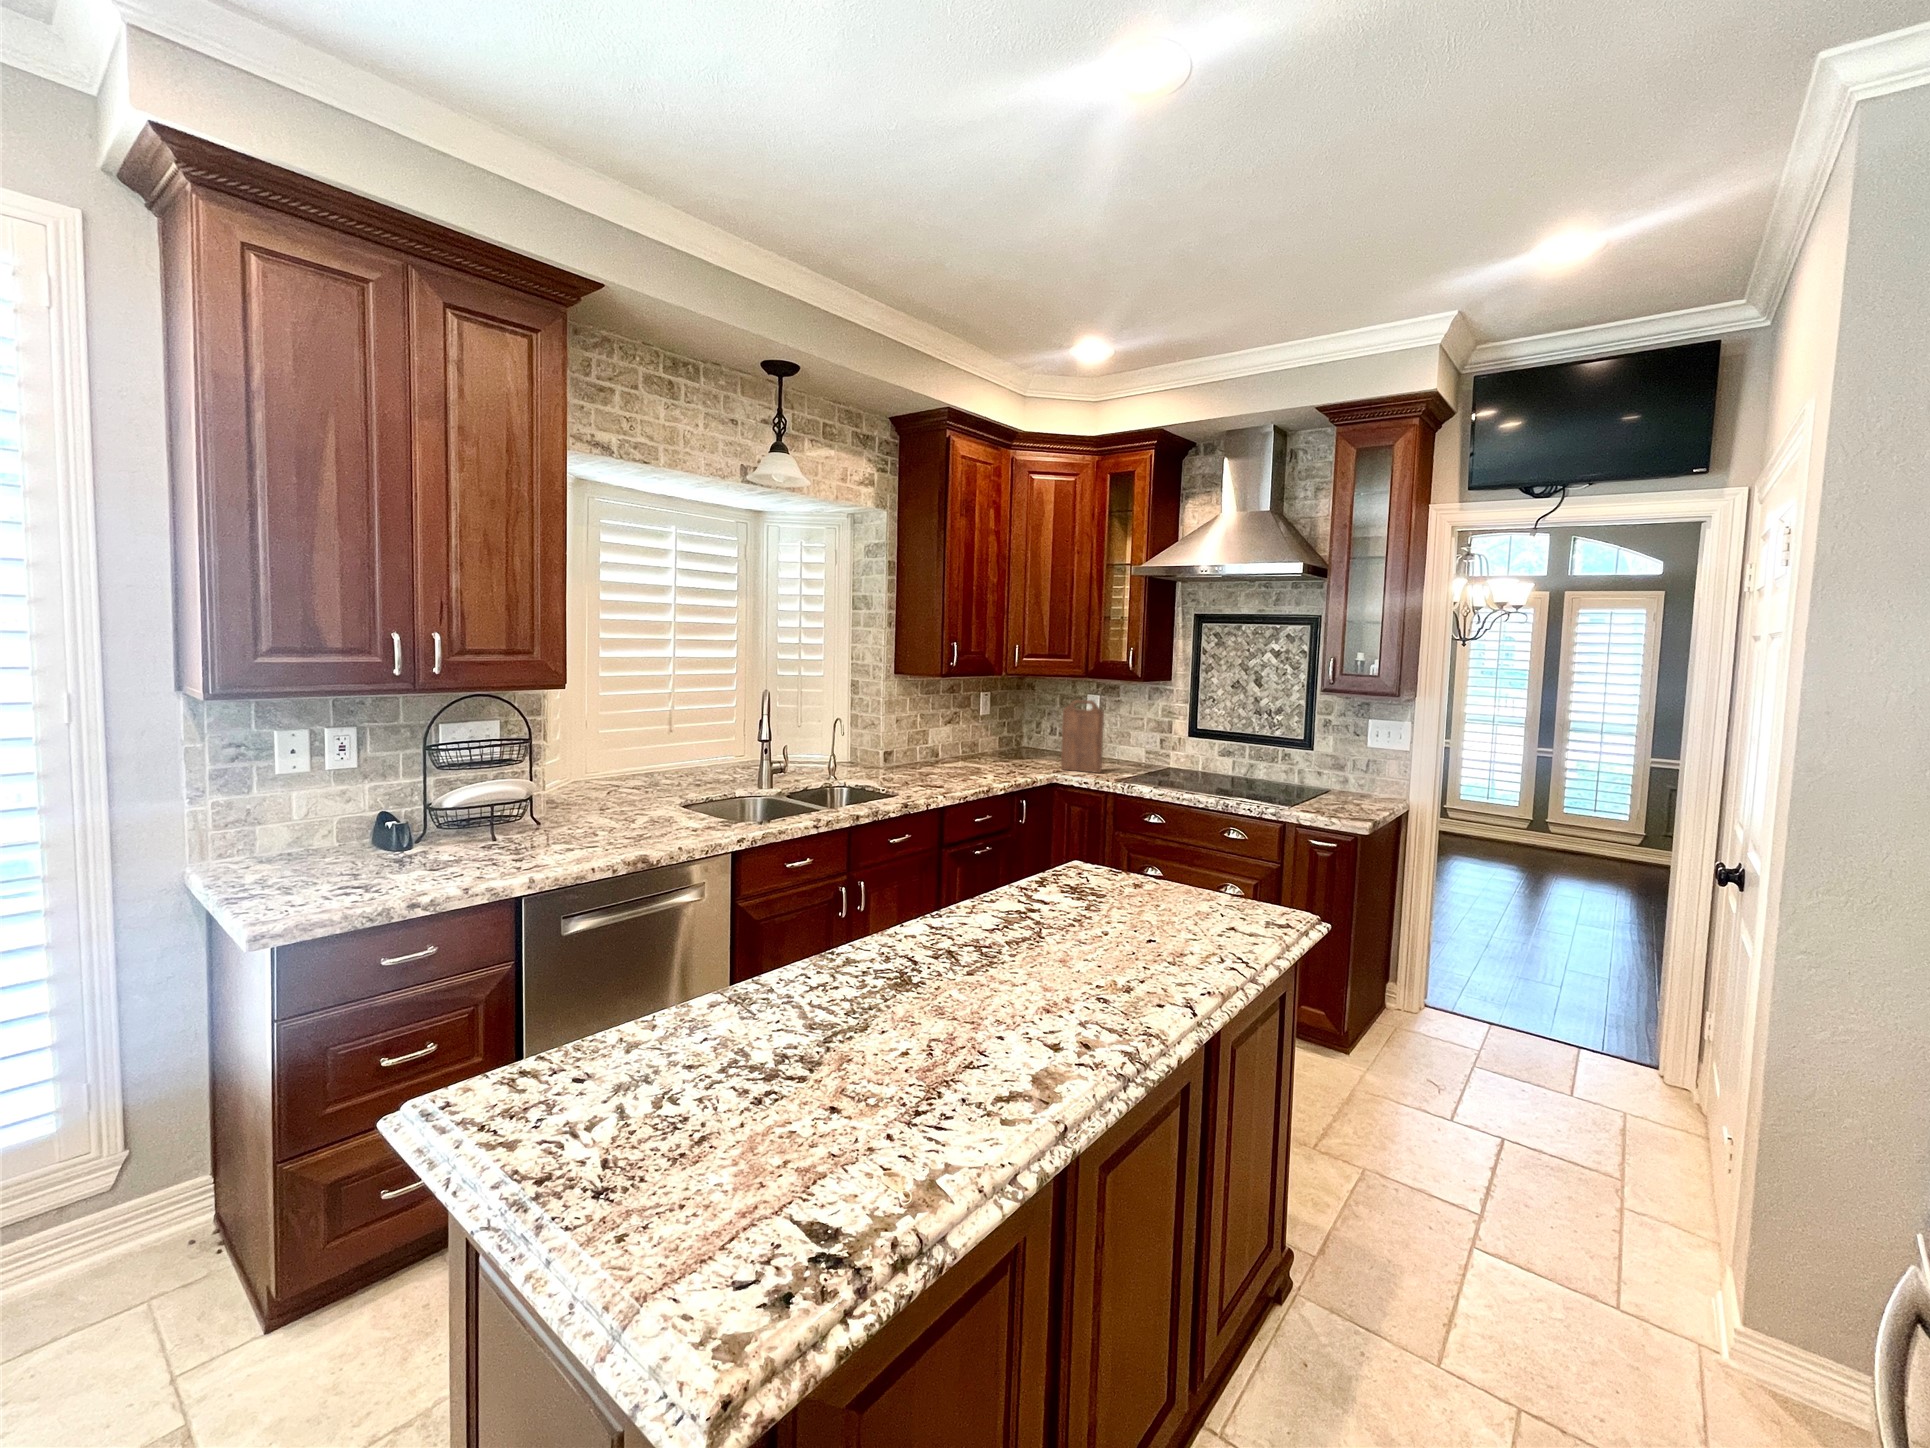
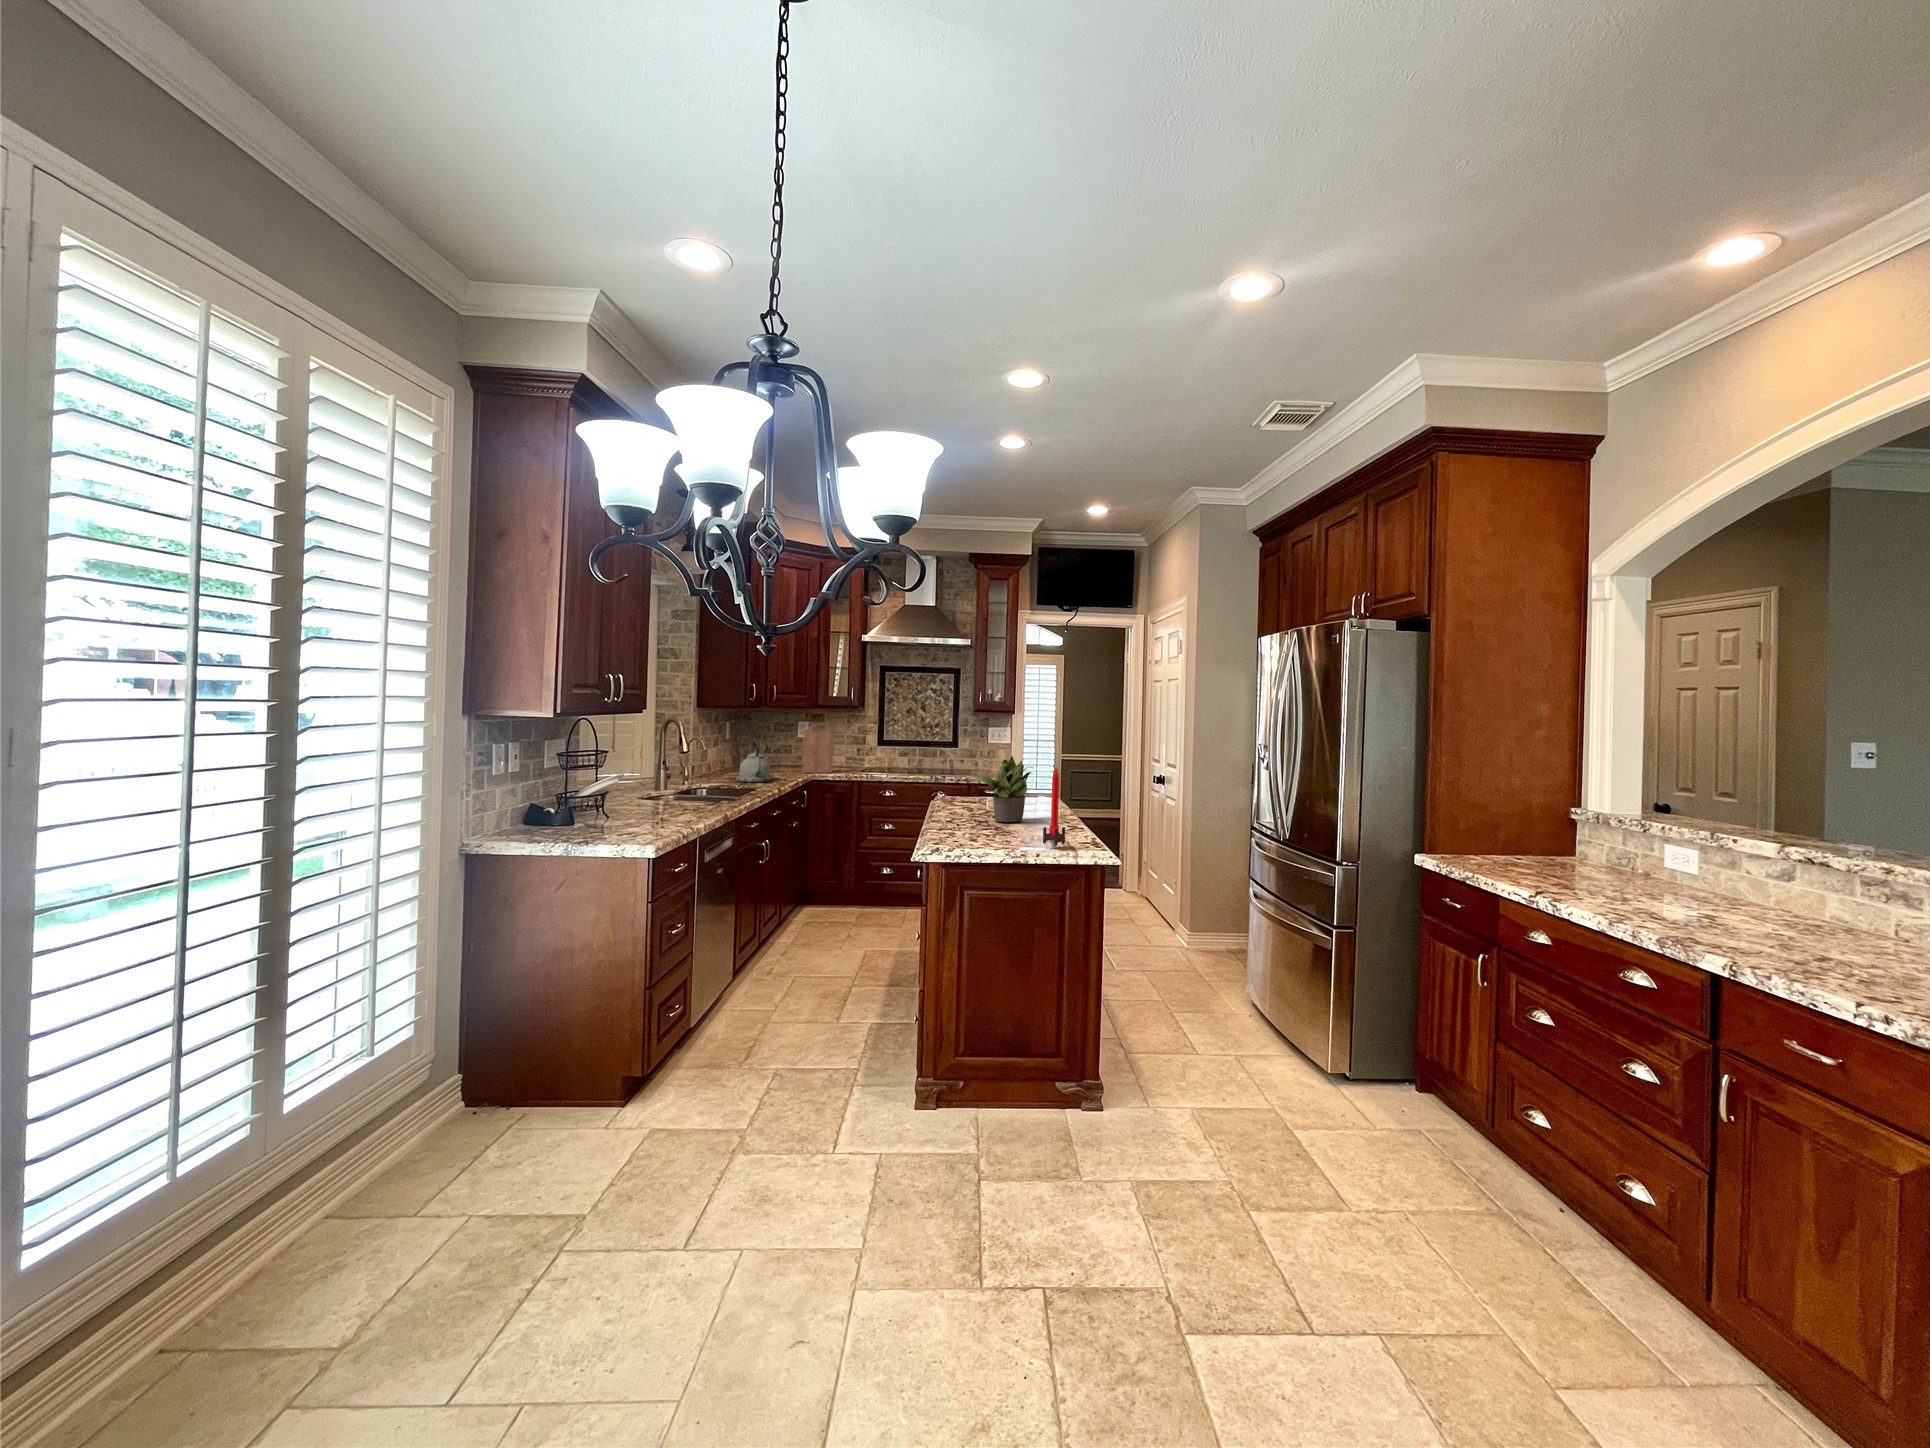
kettle: none [938,722,987,782] -> present [736,741,773,782]
potted plant: none [895,831,1076,1008] -> present [975,756,1033,822]
candle: none [677,968,747,1263] -> present [1043,769,1065,849]

